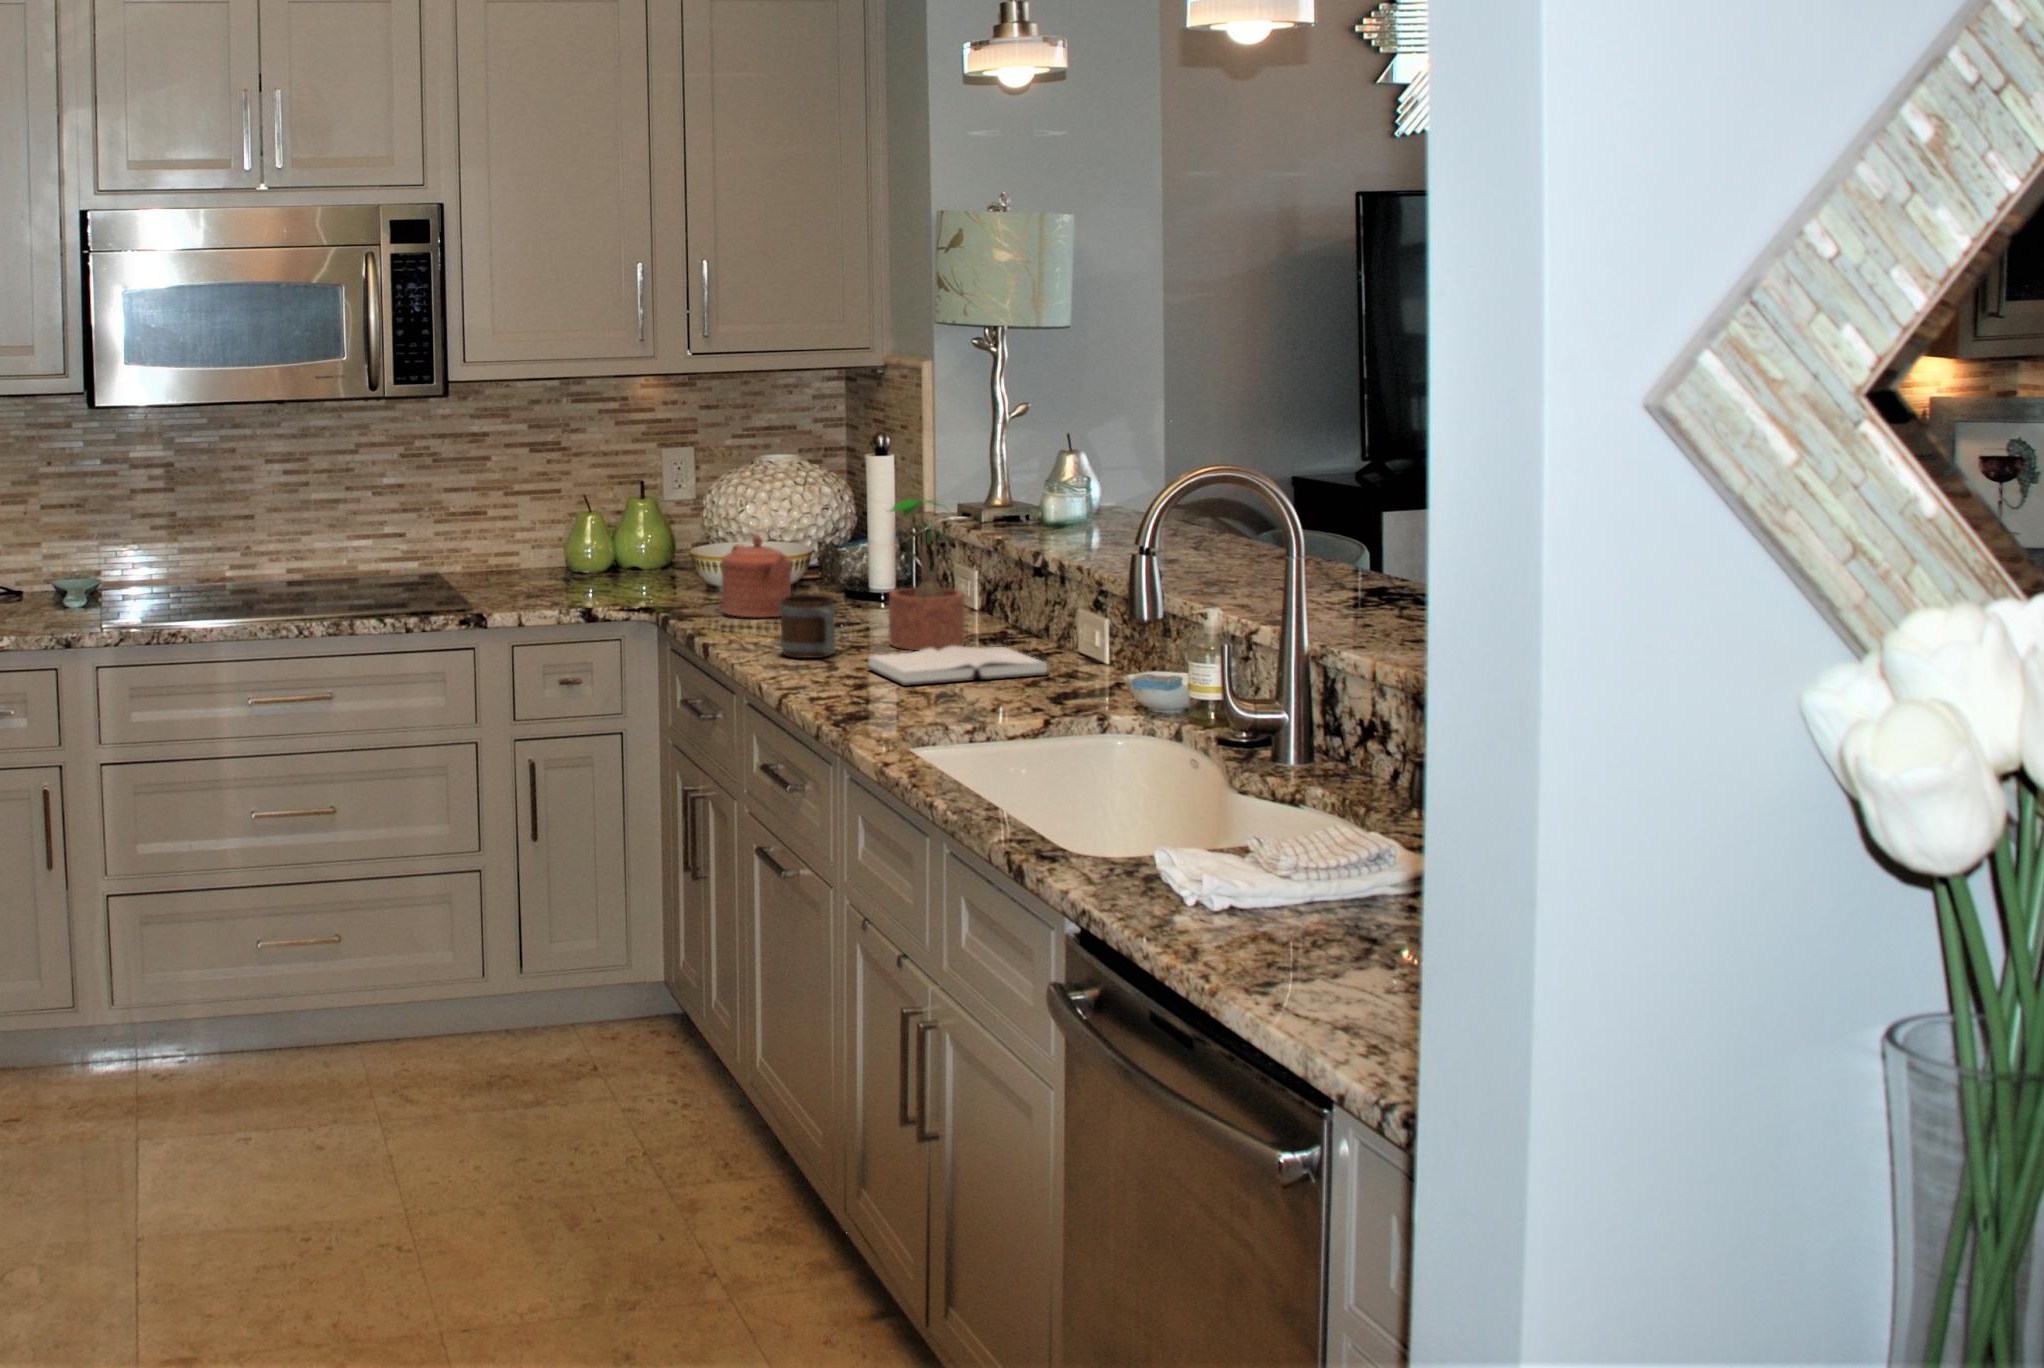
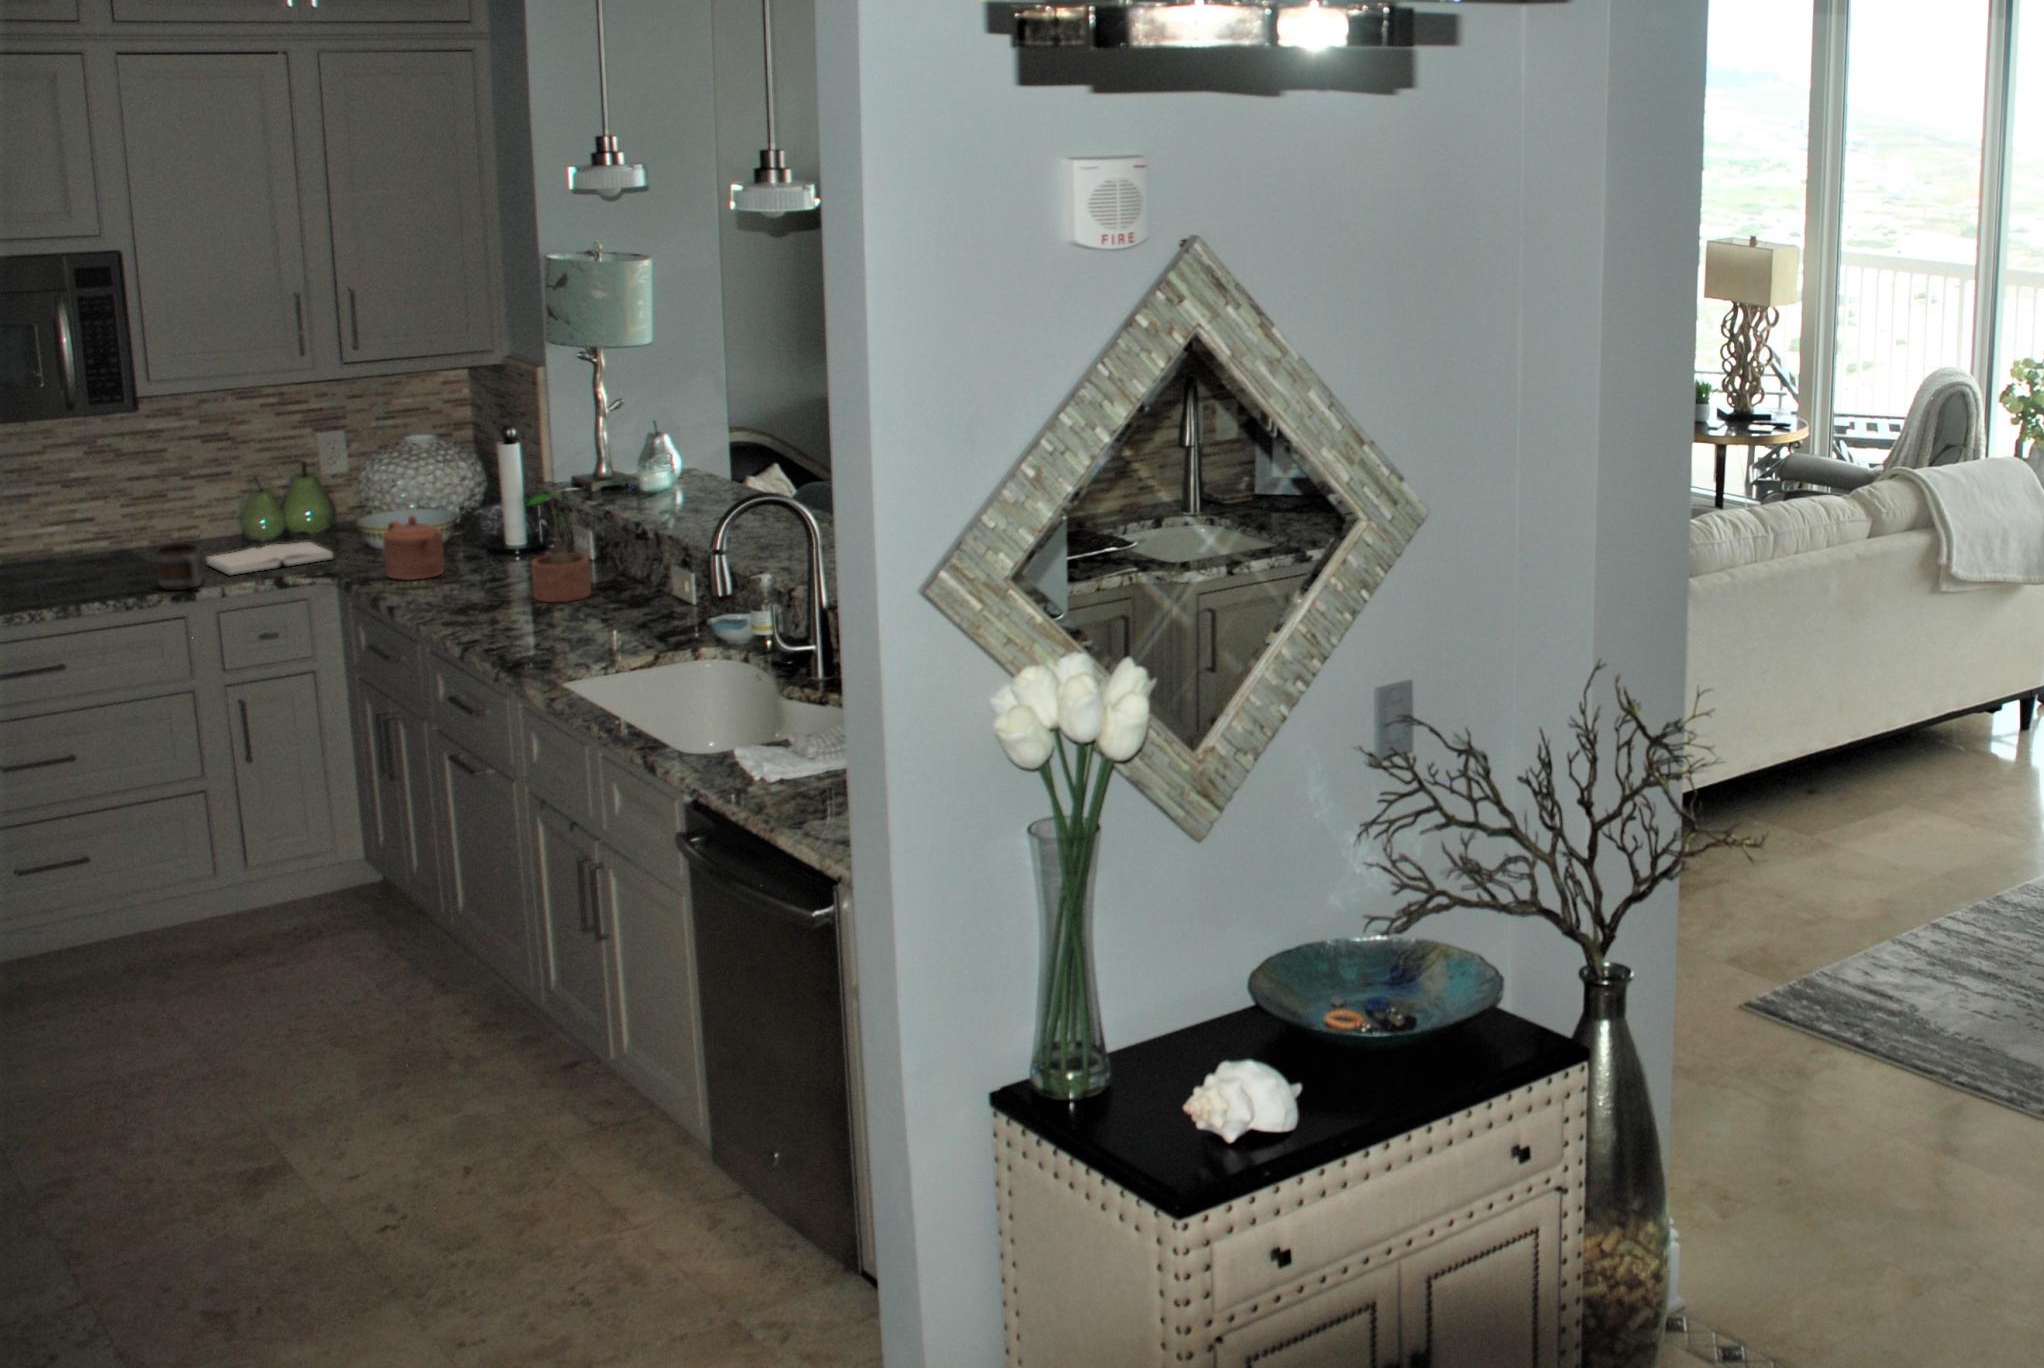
mug: present [780,594,836,658] -> present [155,544,203,590]
hardback book: present [867,646,1049,686] -> present [207,542,333,576]

